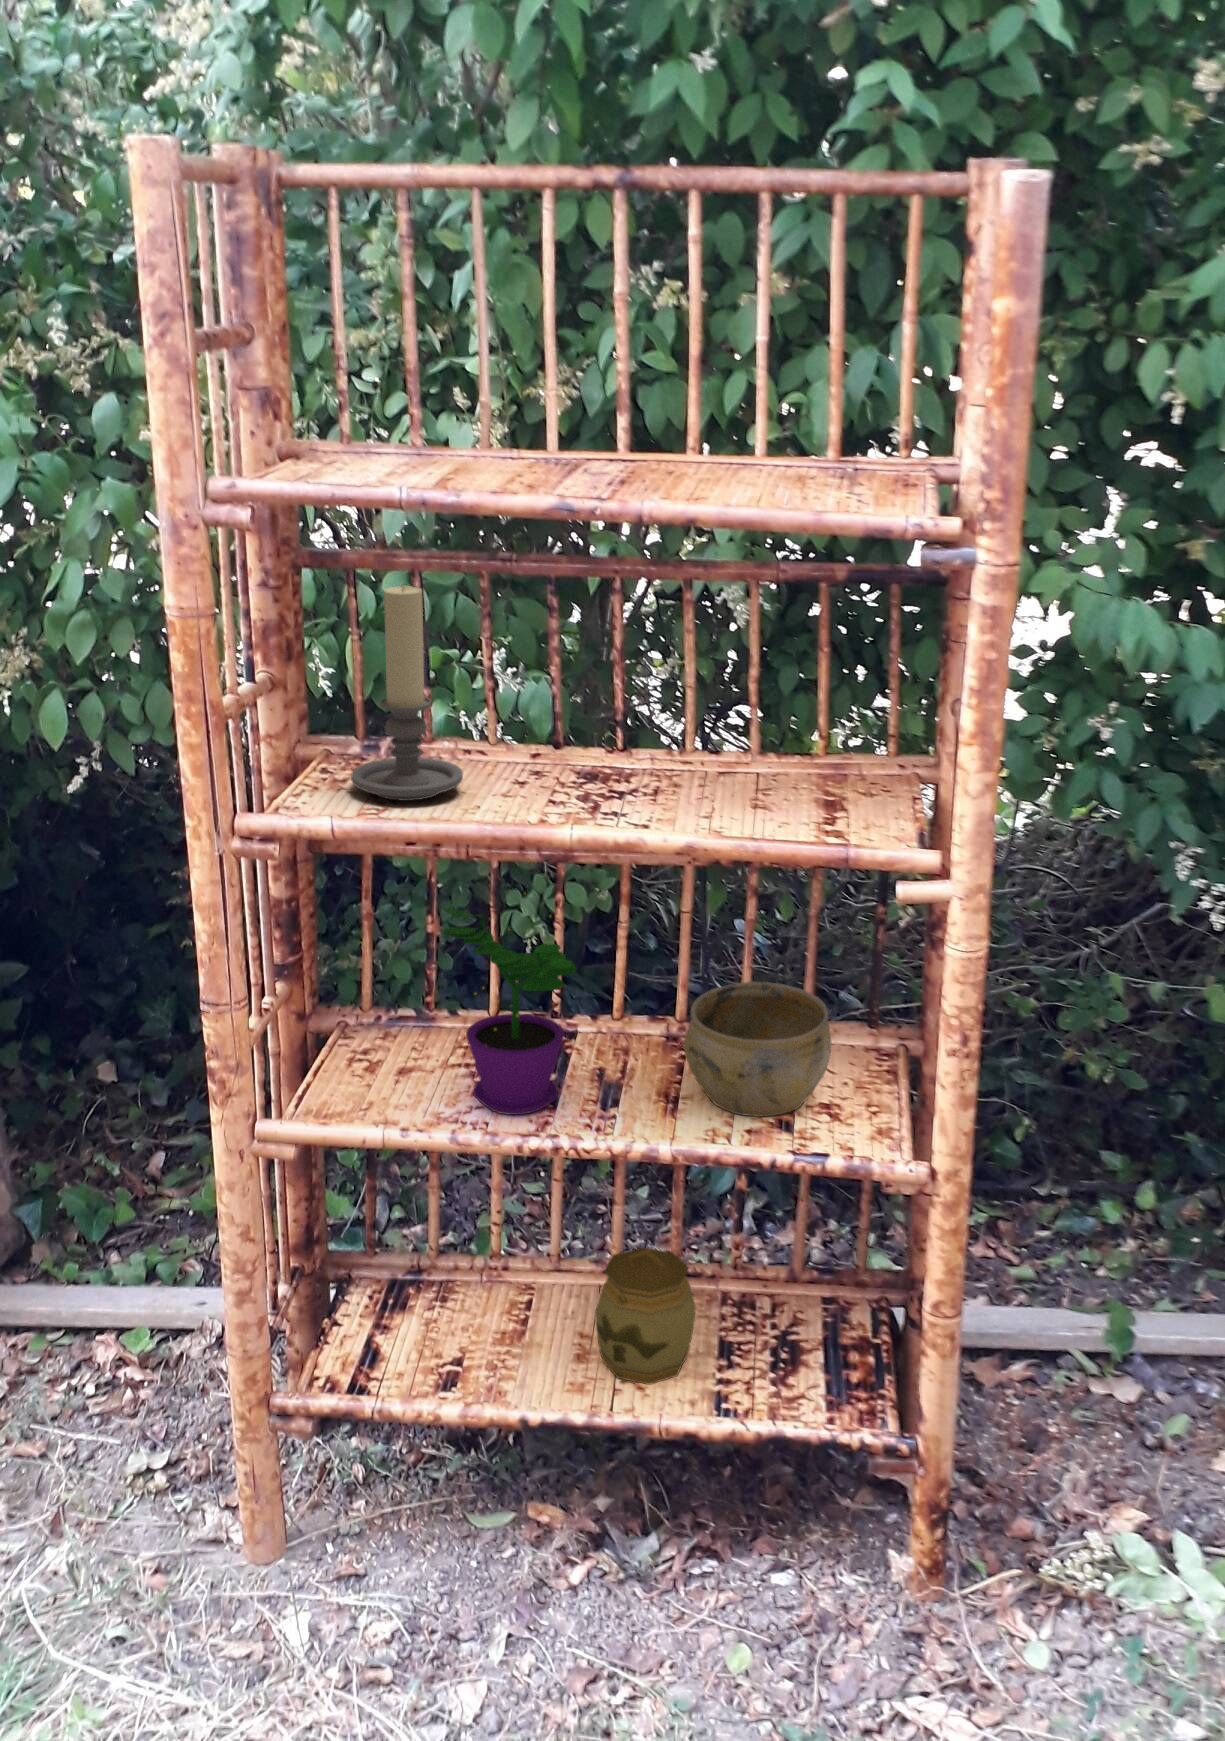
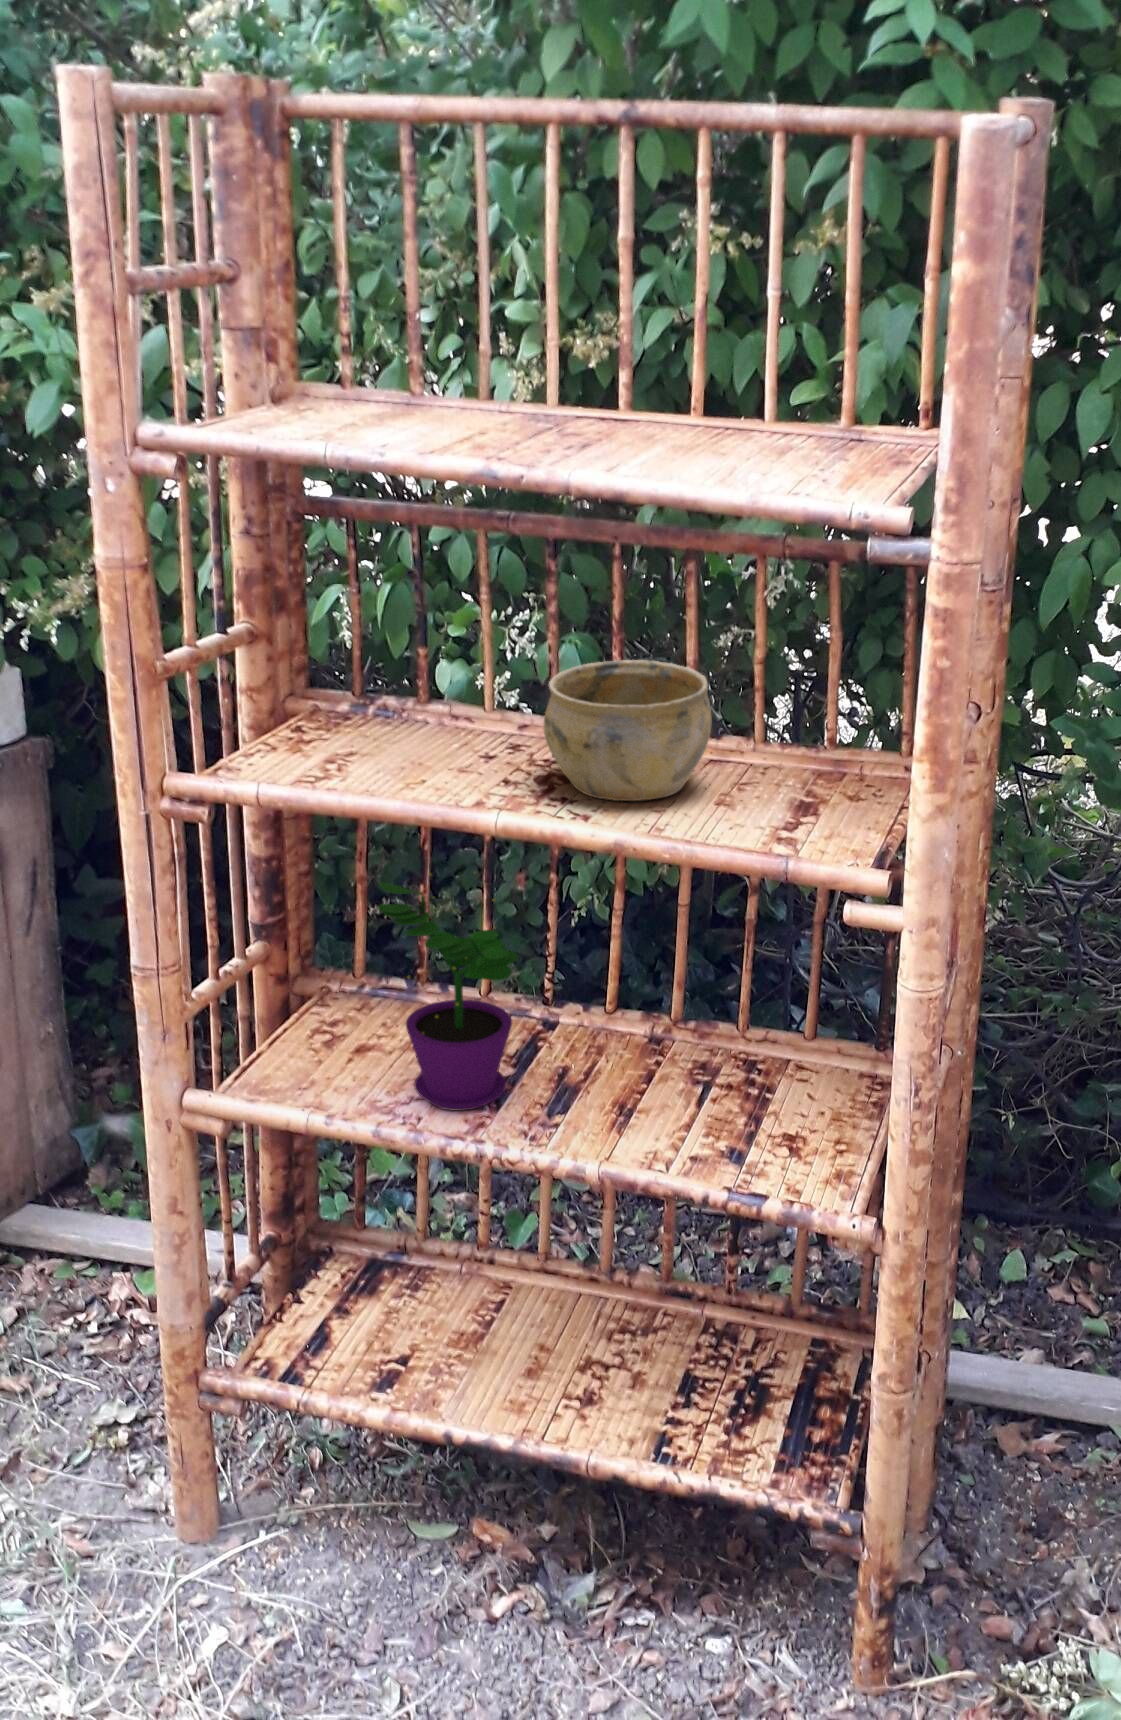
candle holder: present [351,585,463,801] -> none [305,531,425,764]
ceramic bowl: present [684,982,832,1117] -> present [544,660,711,801]
jar: present [595,1247,696,1384] -> none [539,1263,648,1414]

